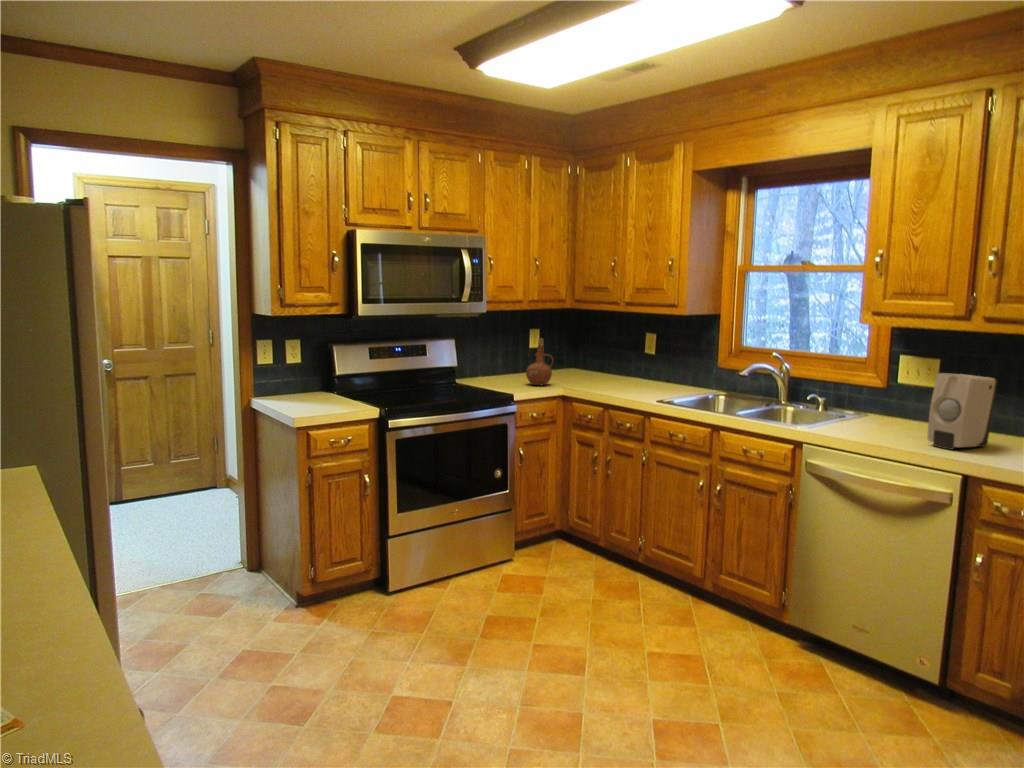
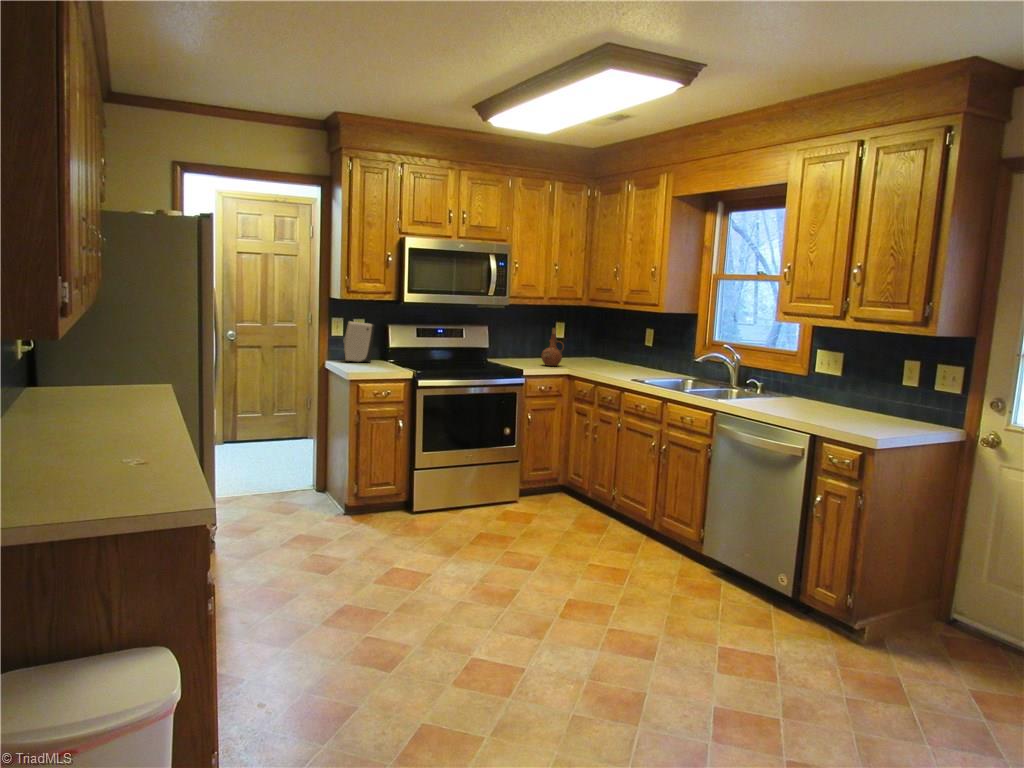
soap dispenser: present [927,373,997,450] -> present [343,321,375,362]

